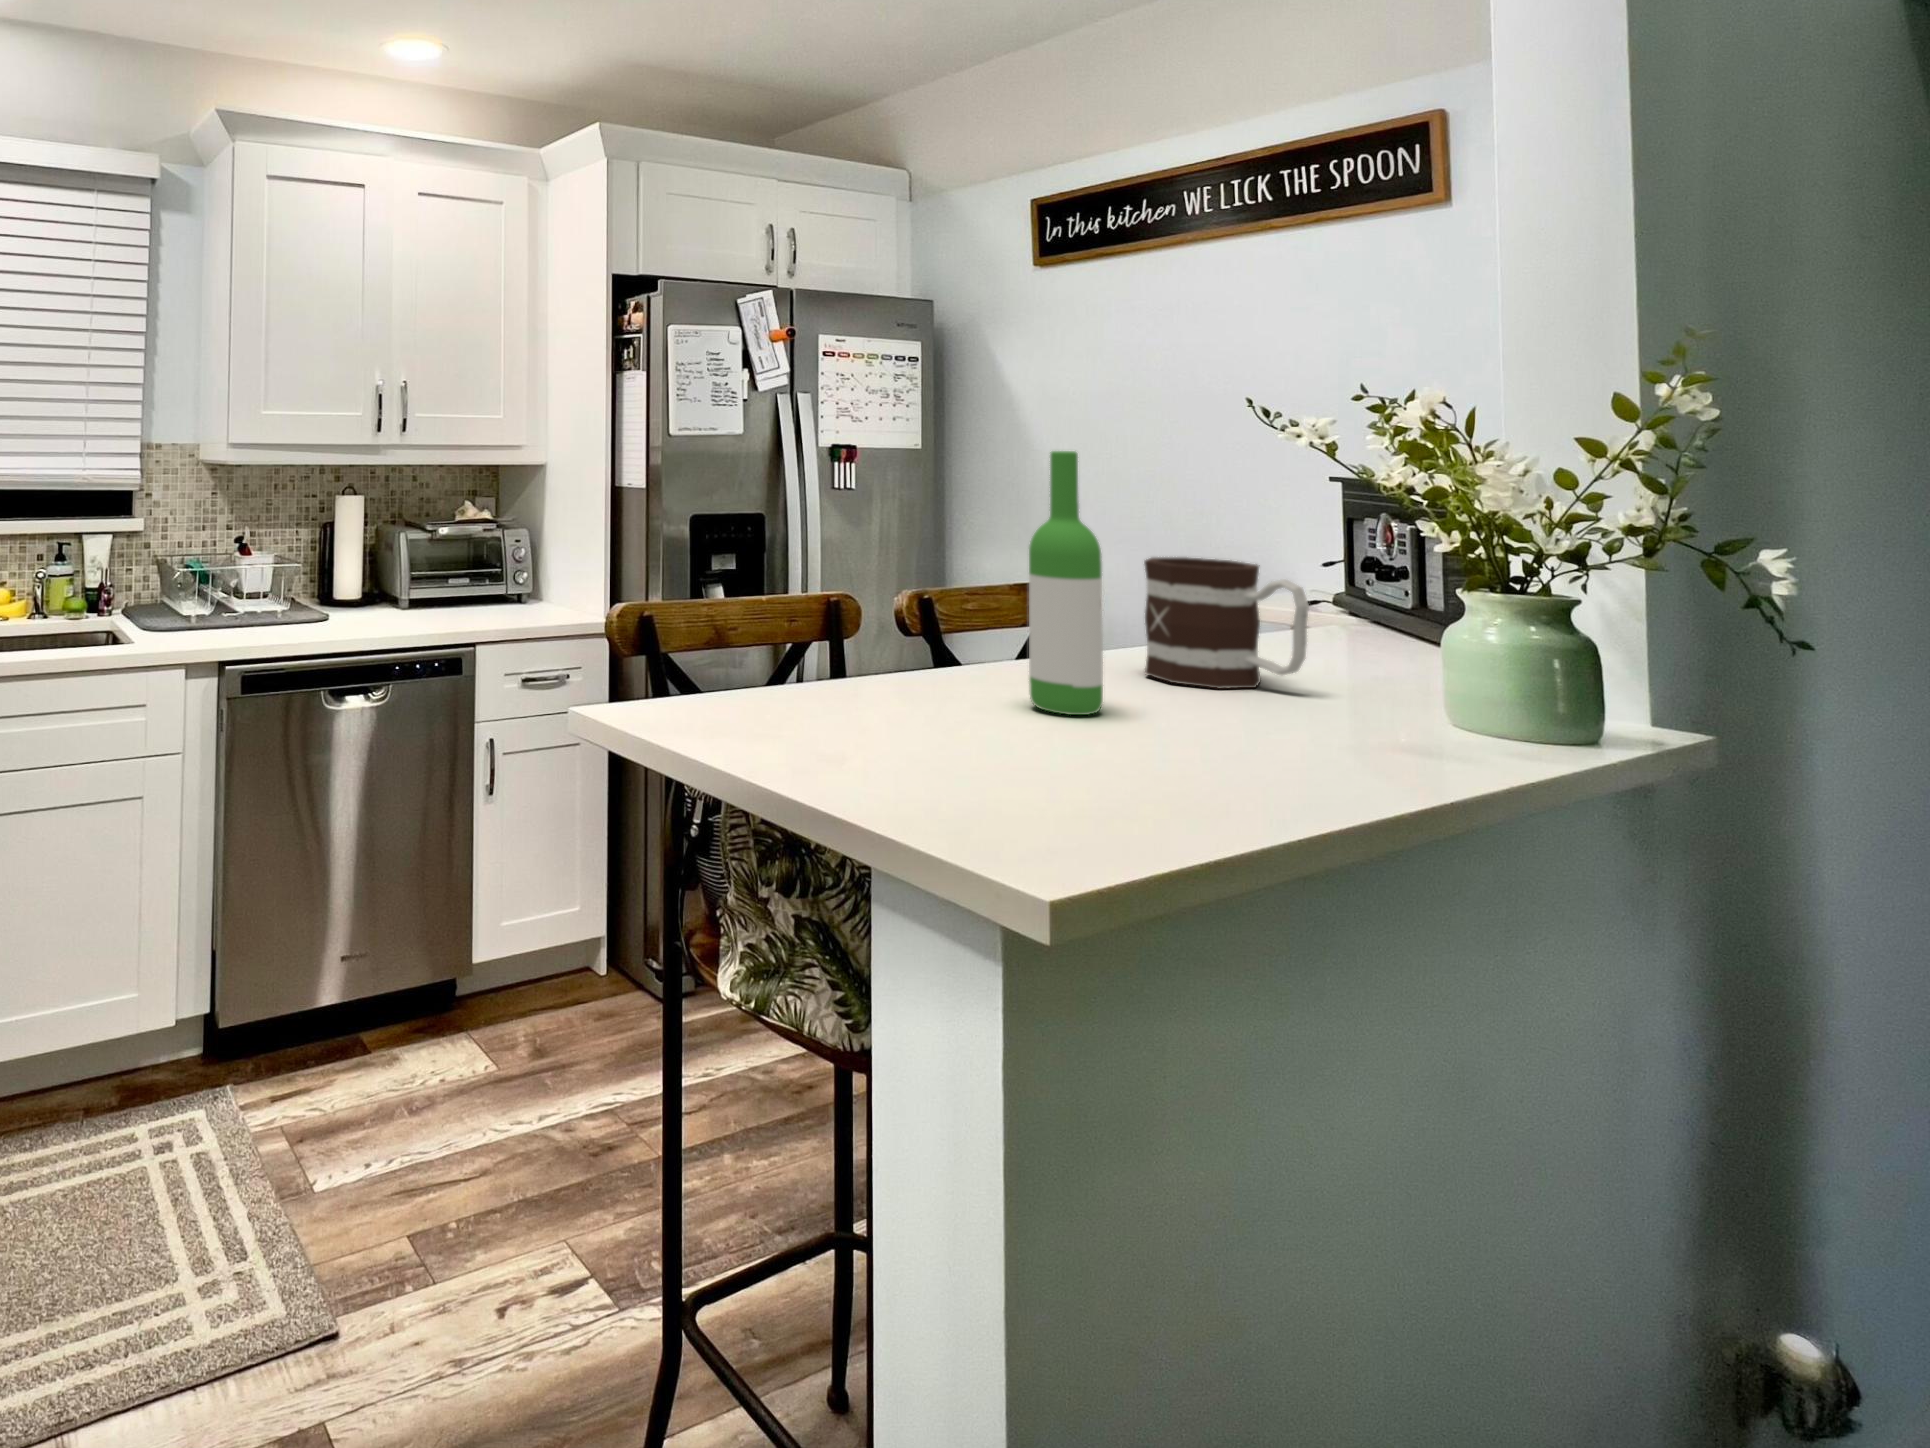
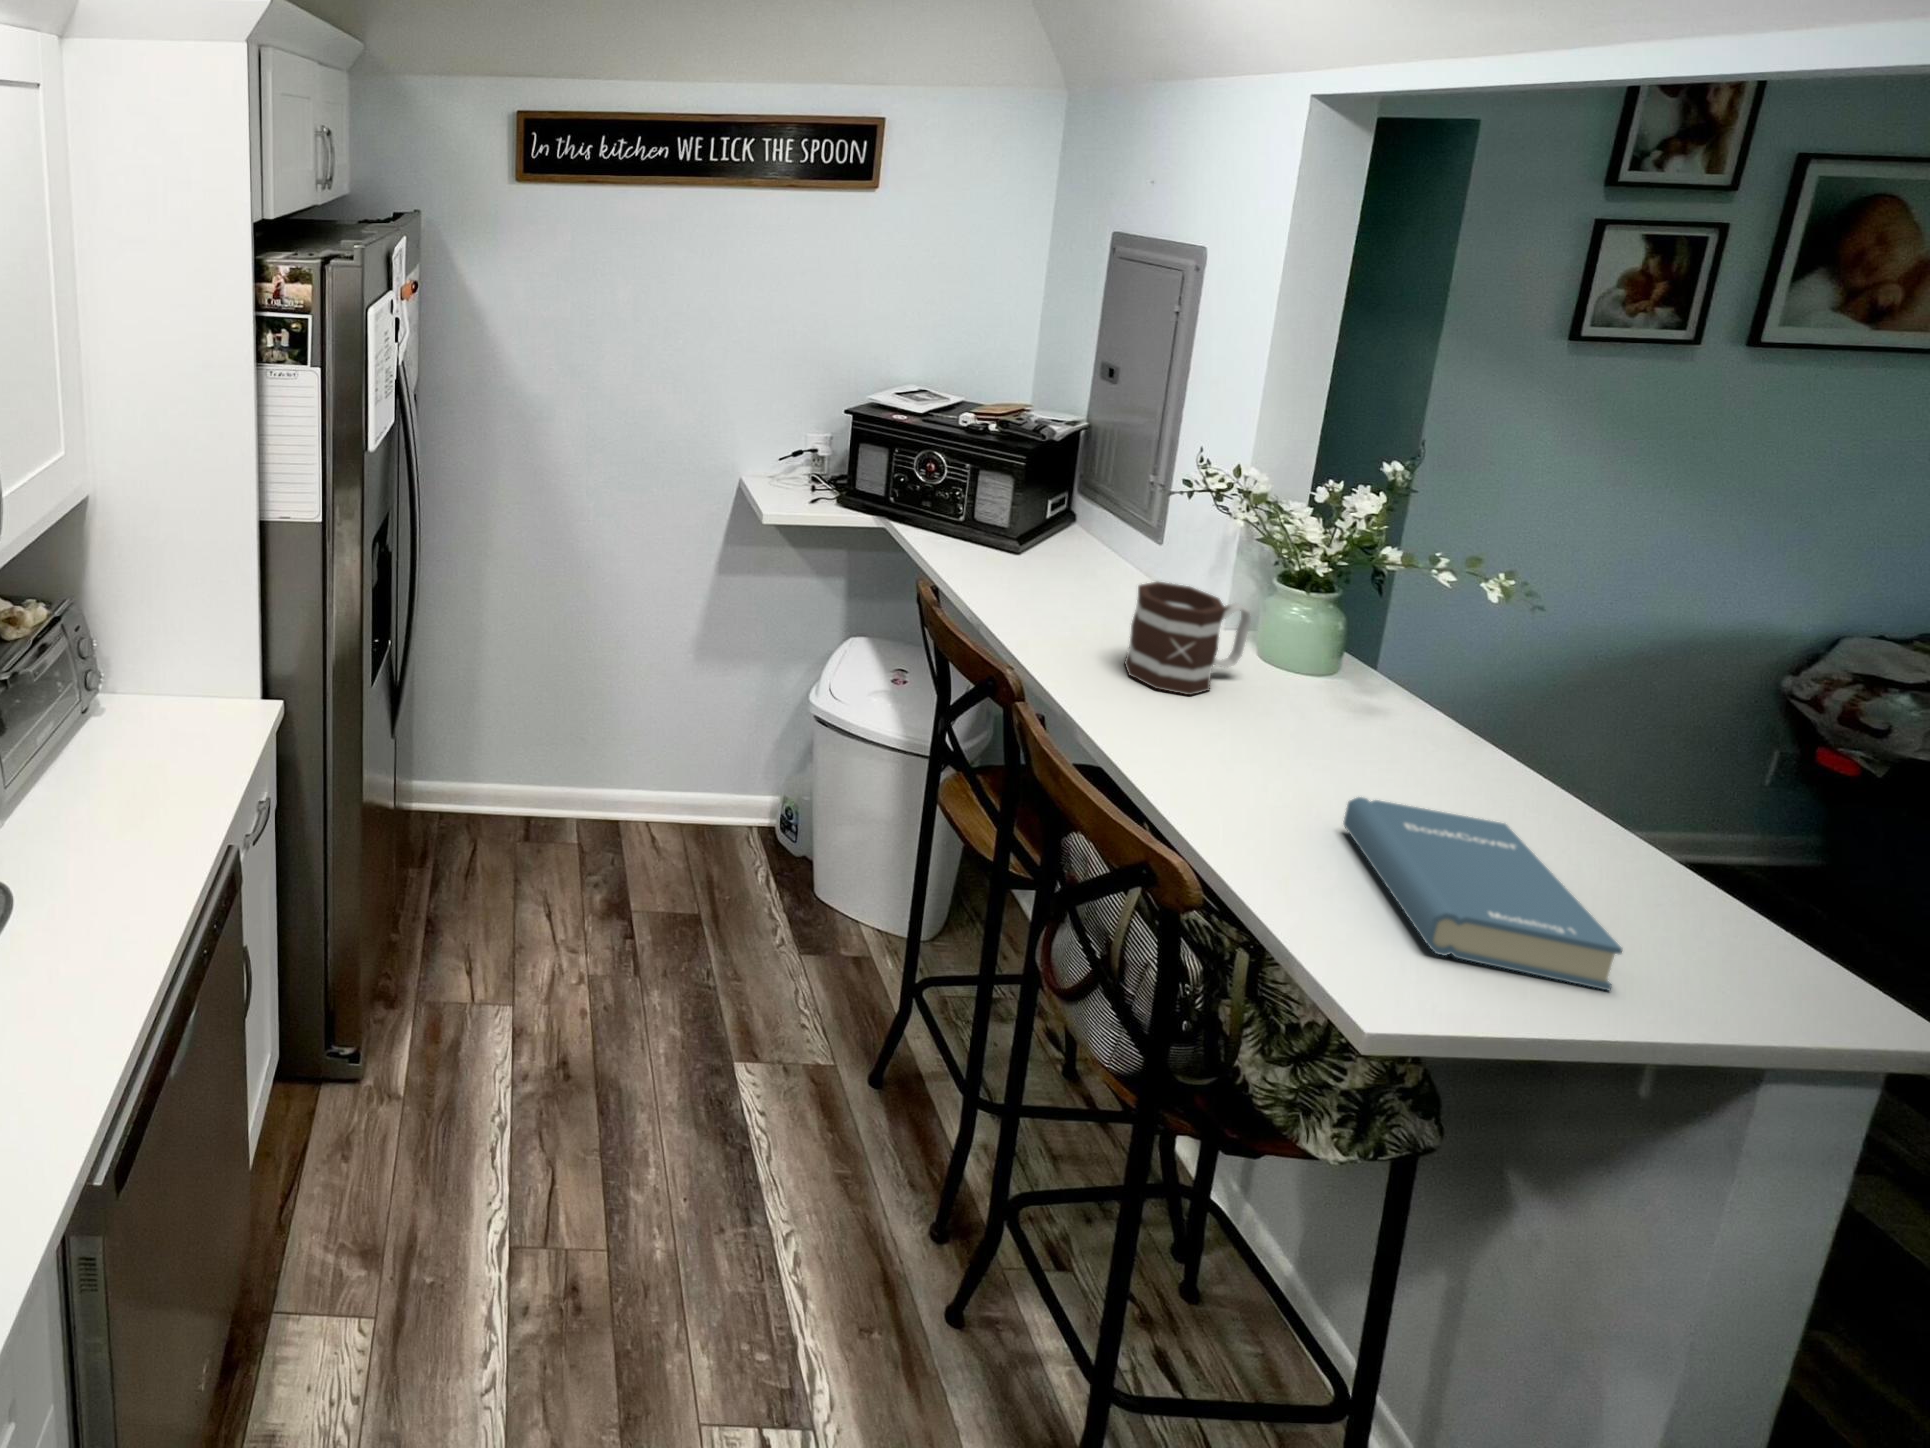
wine bottle: present [1029,451,1103,715] -> none [1282,588,1368,791]
hardback book: none [751,667,1055,765] -> present [1343,797,1622,990]

